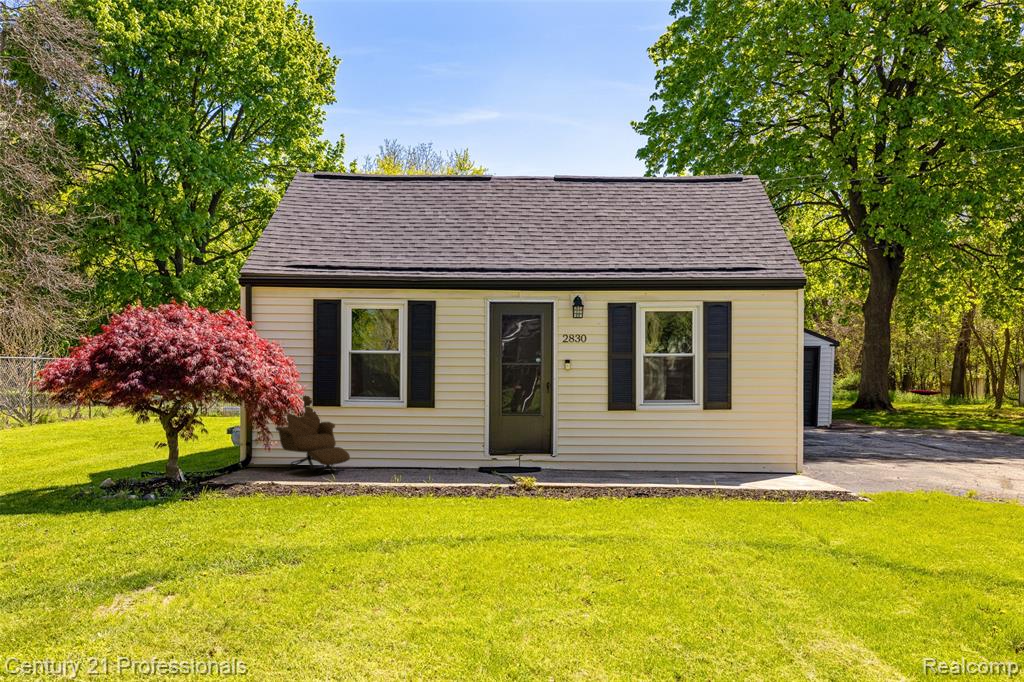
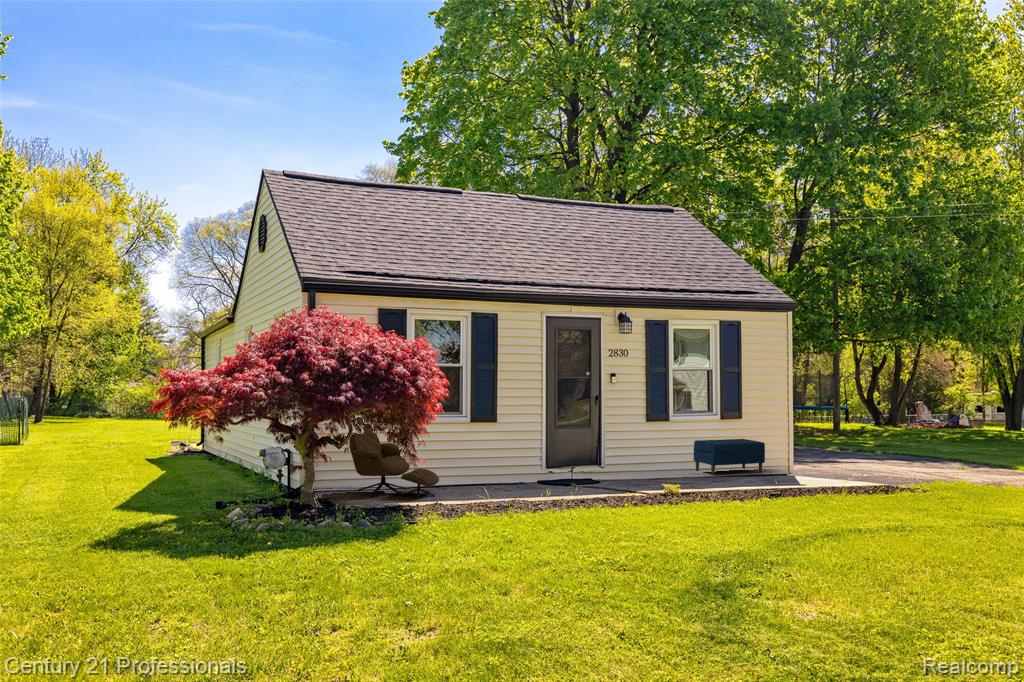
bench: none [666,434,750,475] -> present [694,439,765,475]

